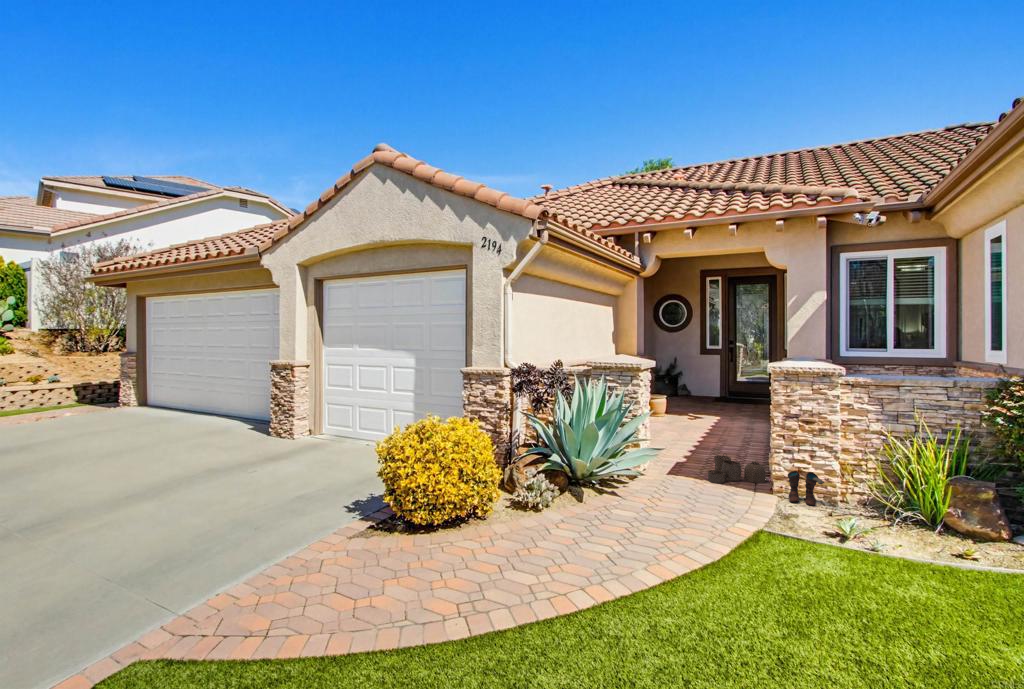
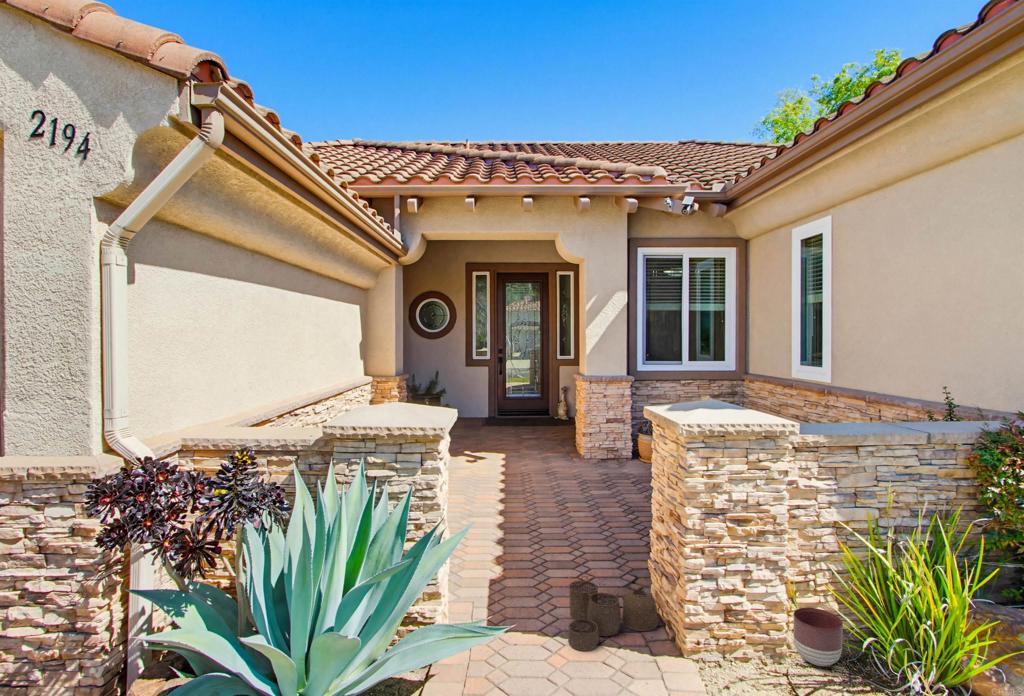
boots: present [788,471,824,506] -> none [713,613,780,683]
planter: none [842,477,873,507] -> present [794,608,843,666]

